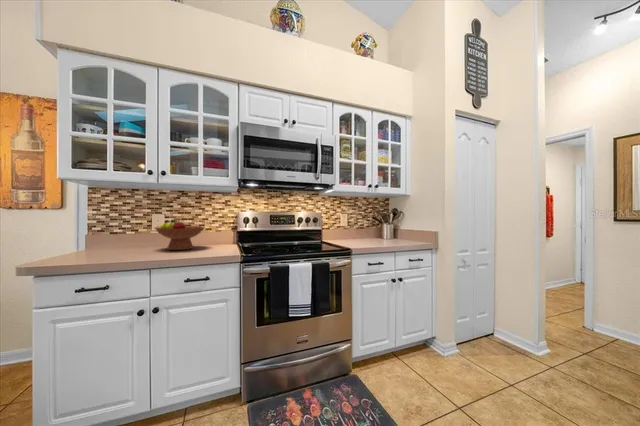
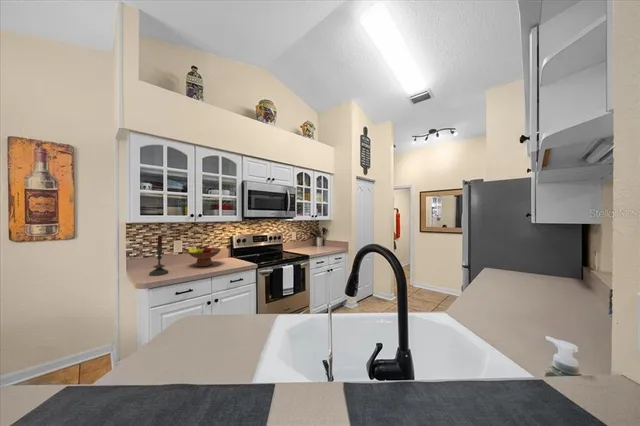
candle: none [92,197,120,255] -> present [149,235,168,275]

